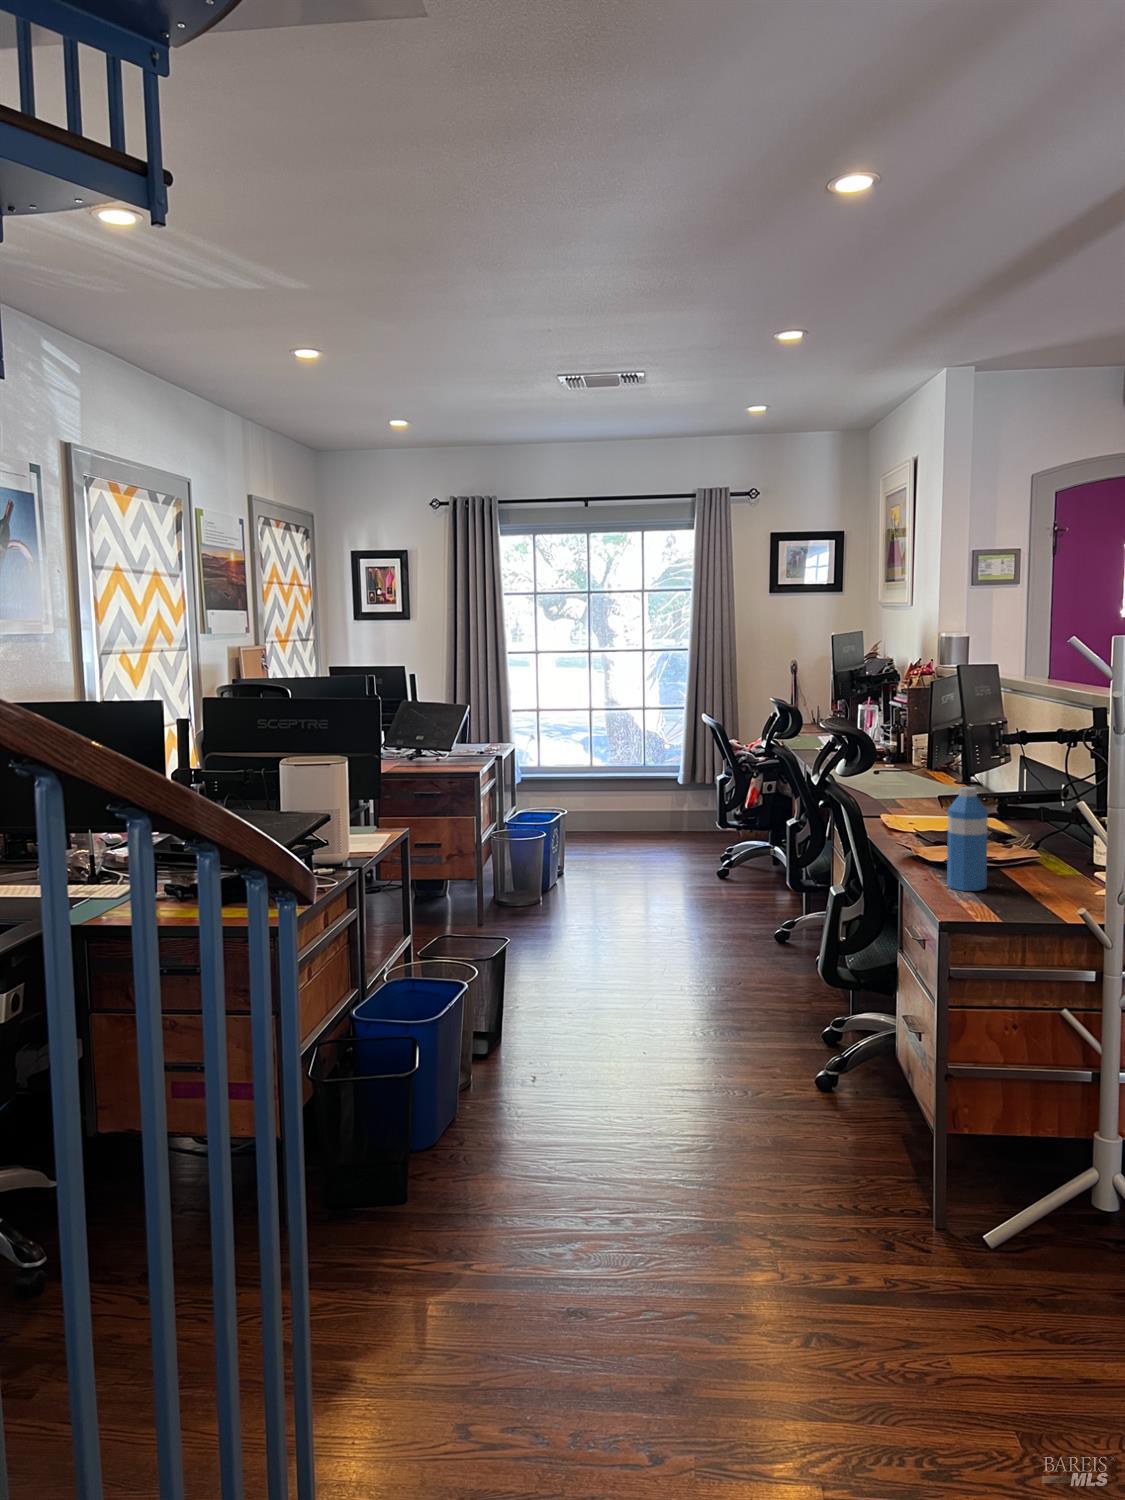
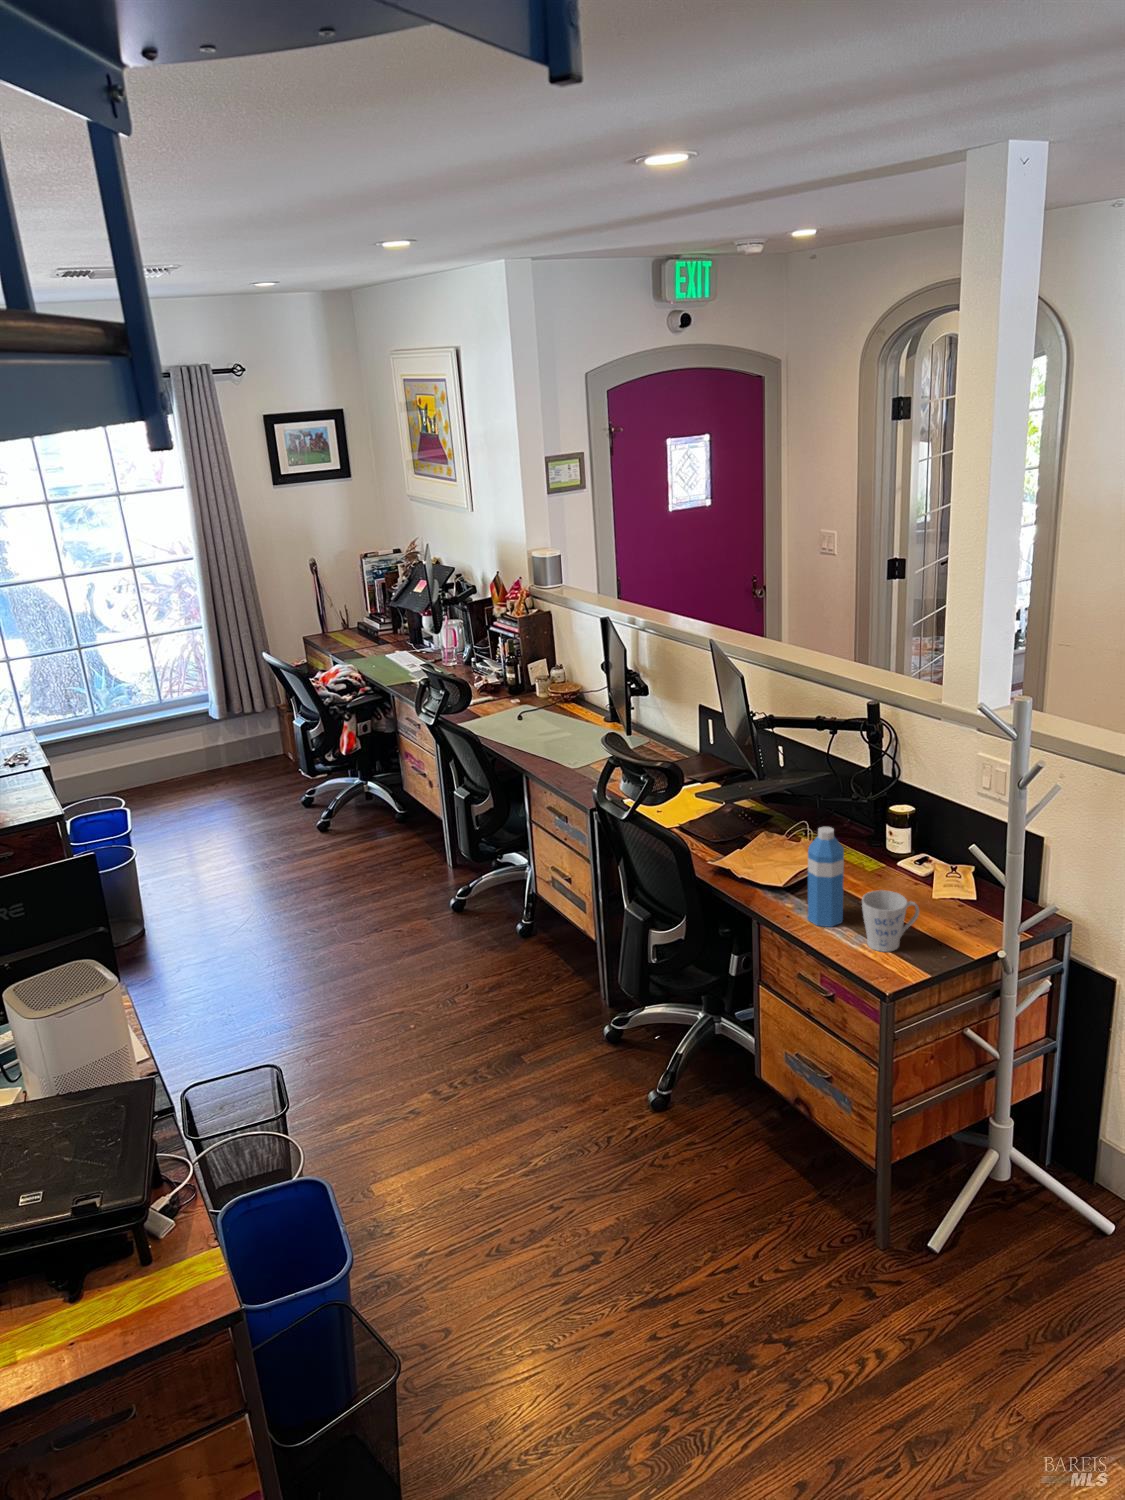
mug: none [975,851,1040,910] -> present [862,890,919,952]

